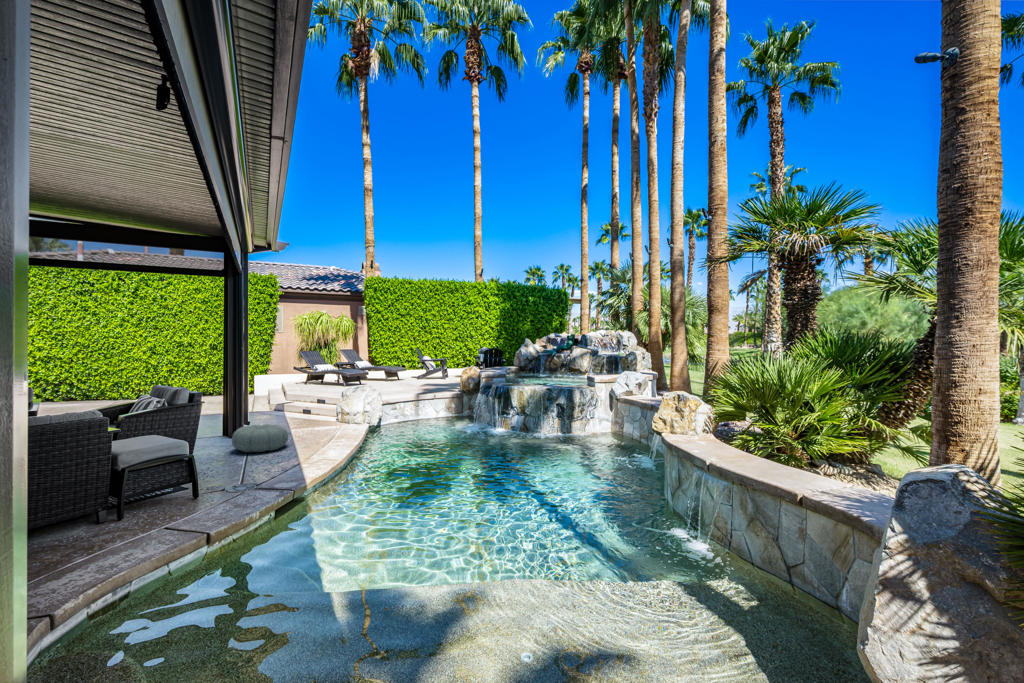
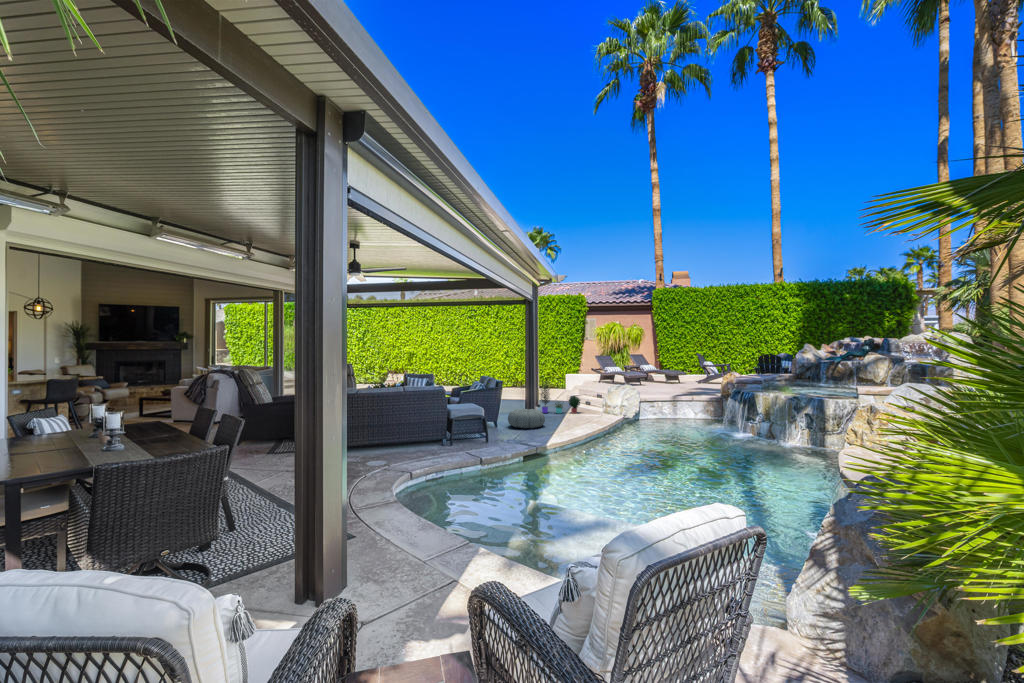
potted plant: none [260,384,319,426] -> present [541,383,580,414]

